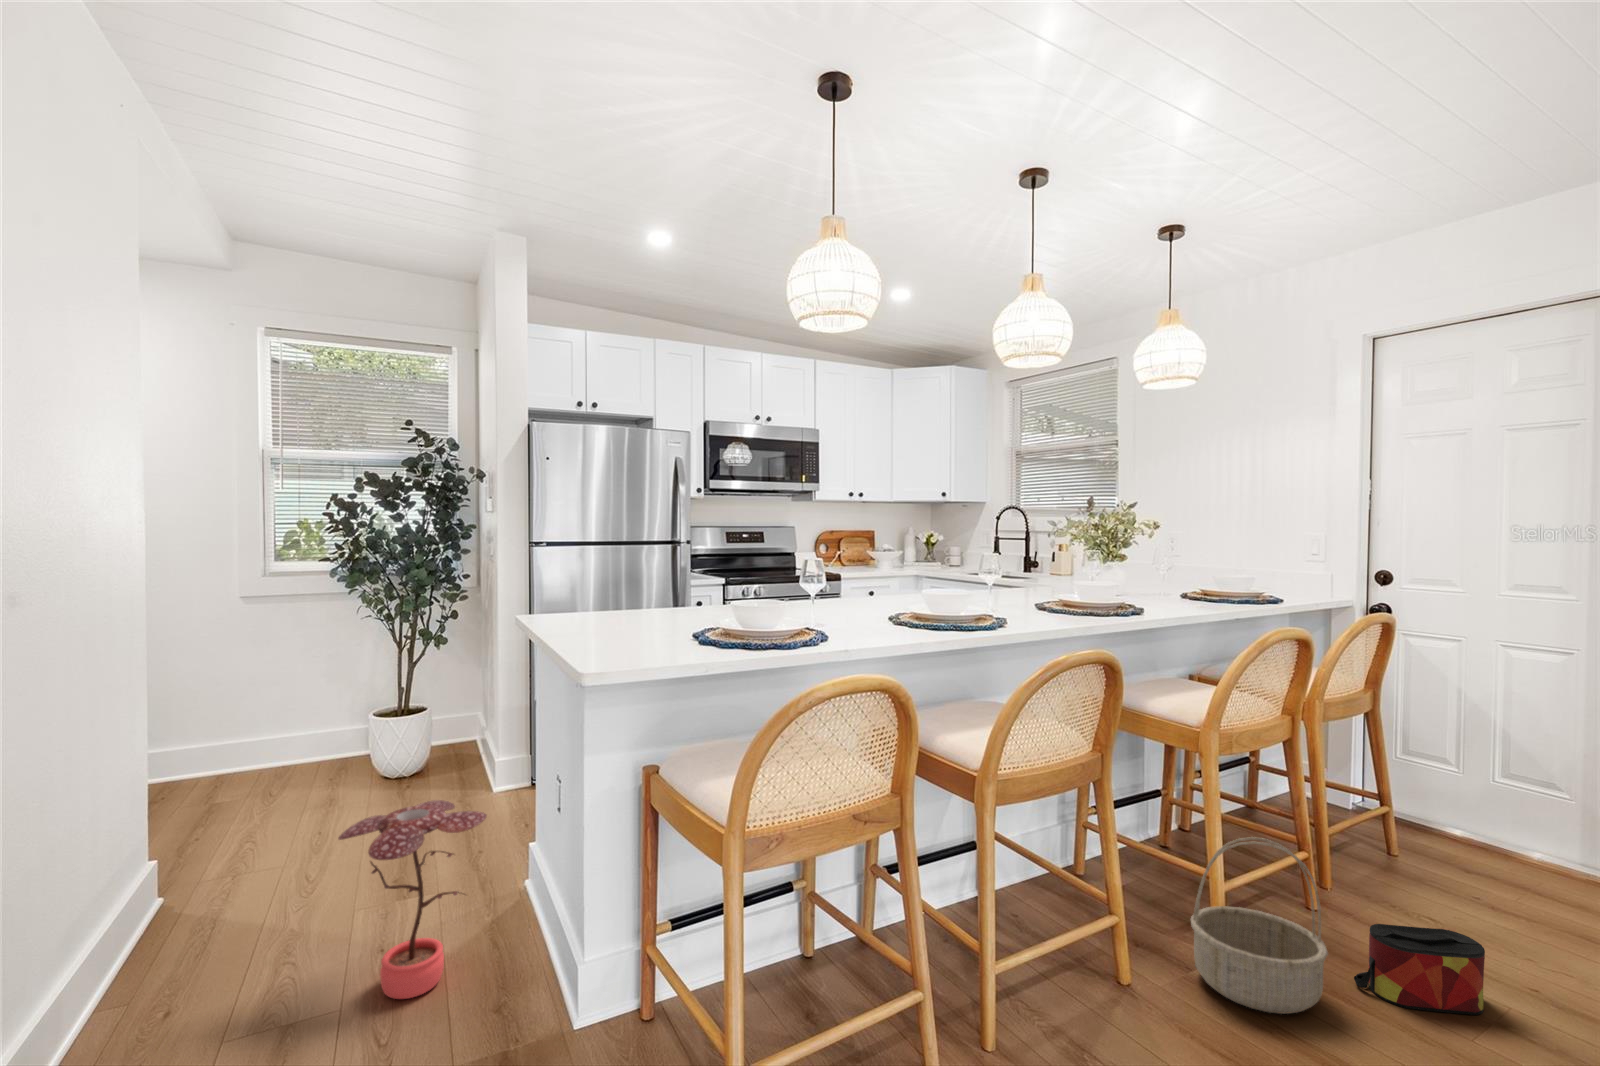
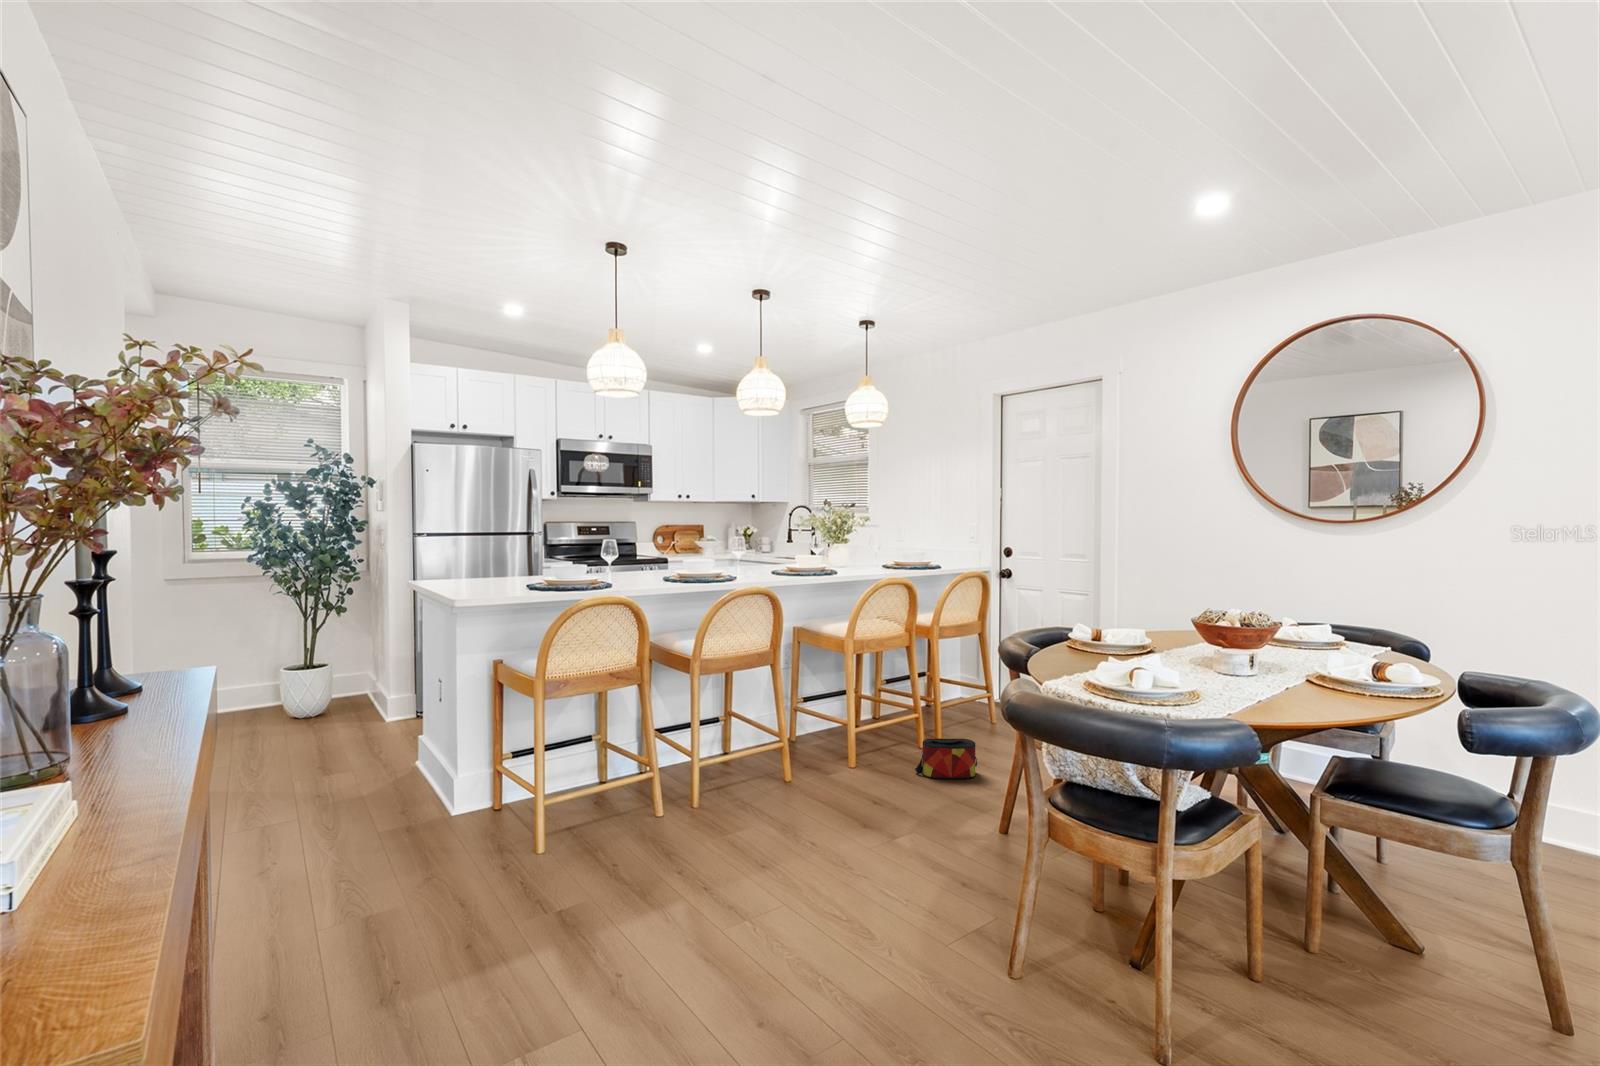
potted plant: present [338,800,487,999] -> none [290,697,390,815]
basket: present [1191,837,1328,1014] -> none [826,691,893,785]

